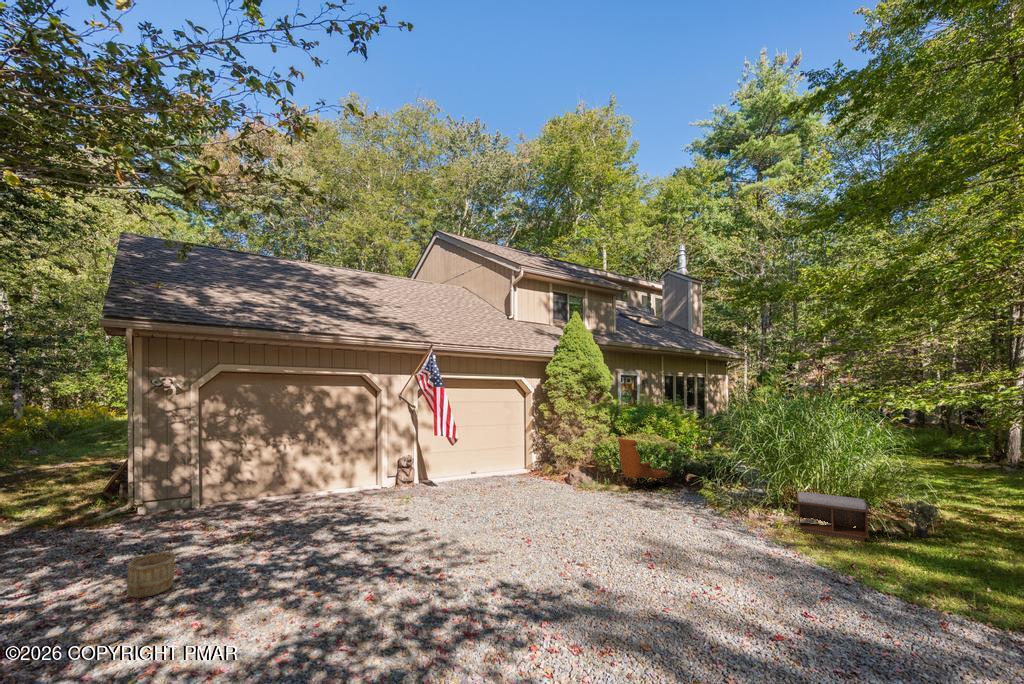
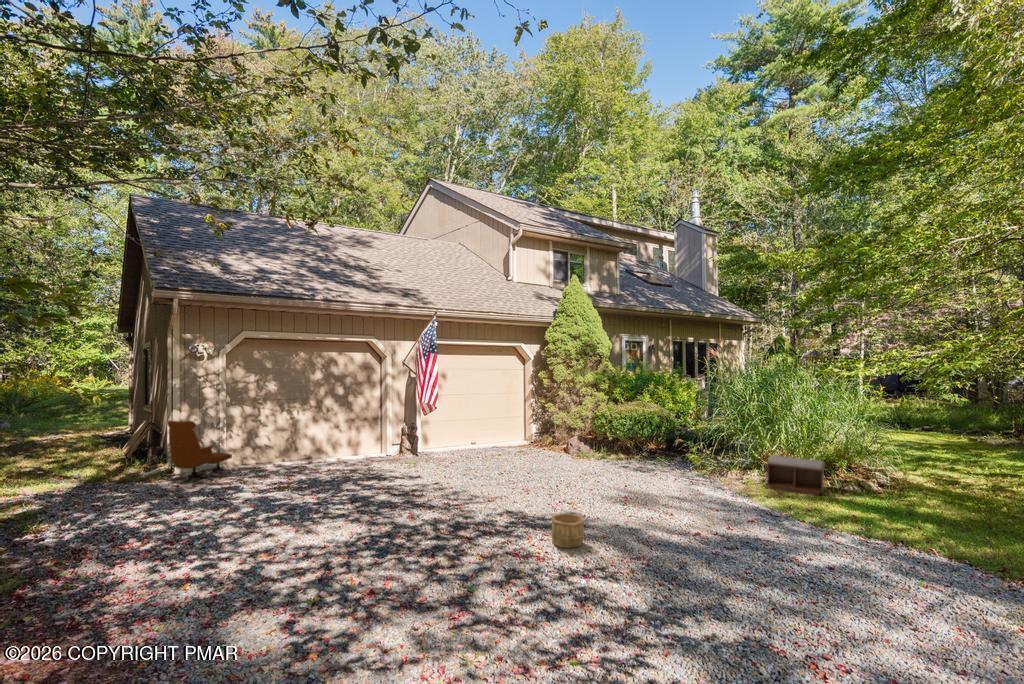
lounge chair: present [618,438,668,491] -> present [168,421,232,485]
potted plant: present [904,501,939,538] -> none [857,463,886,494]
wooden bucket: present [127,552,176,598] -> present [552,513,585,548]

